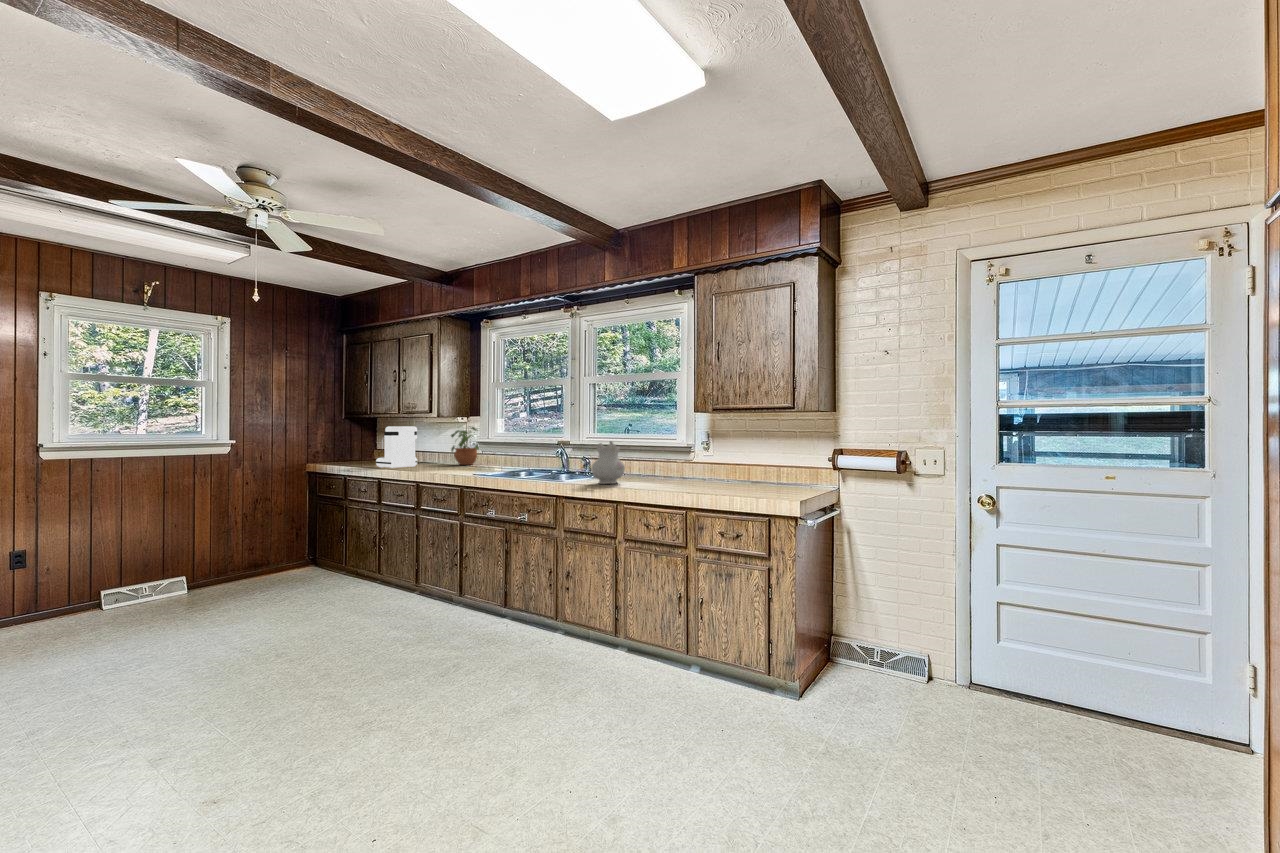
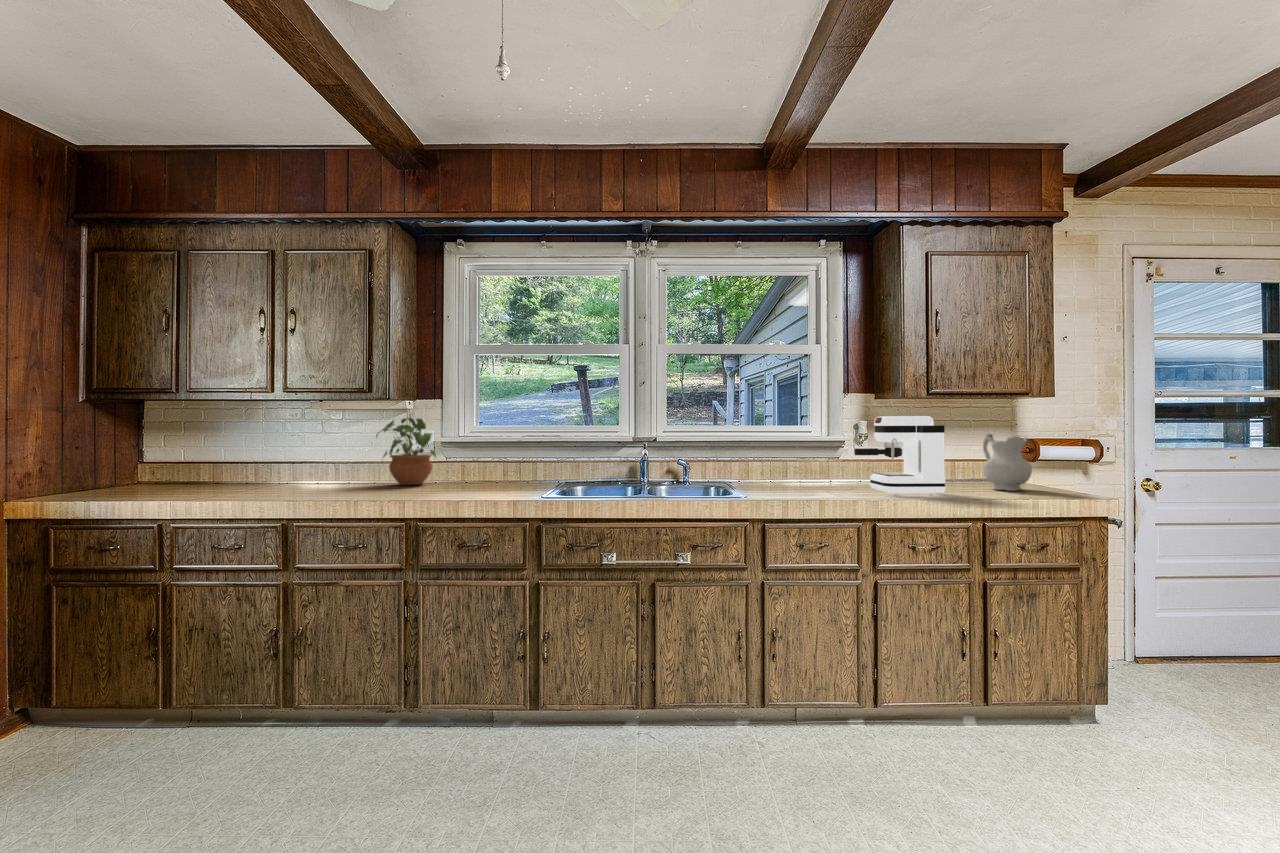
coffee maker: present [376,426,417,468] -> present [854,416,945,495]
ceramic pitcher: present [592,441,625,484] -> present [983,434,1032,491]

